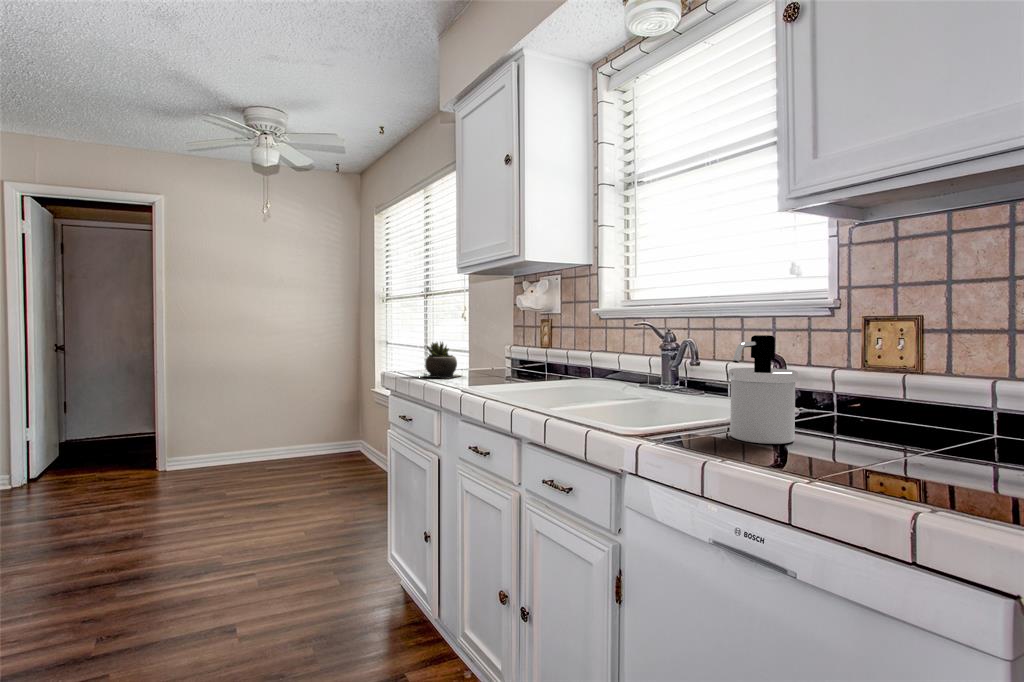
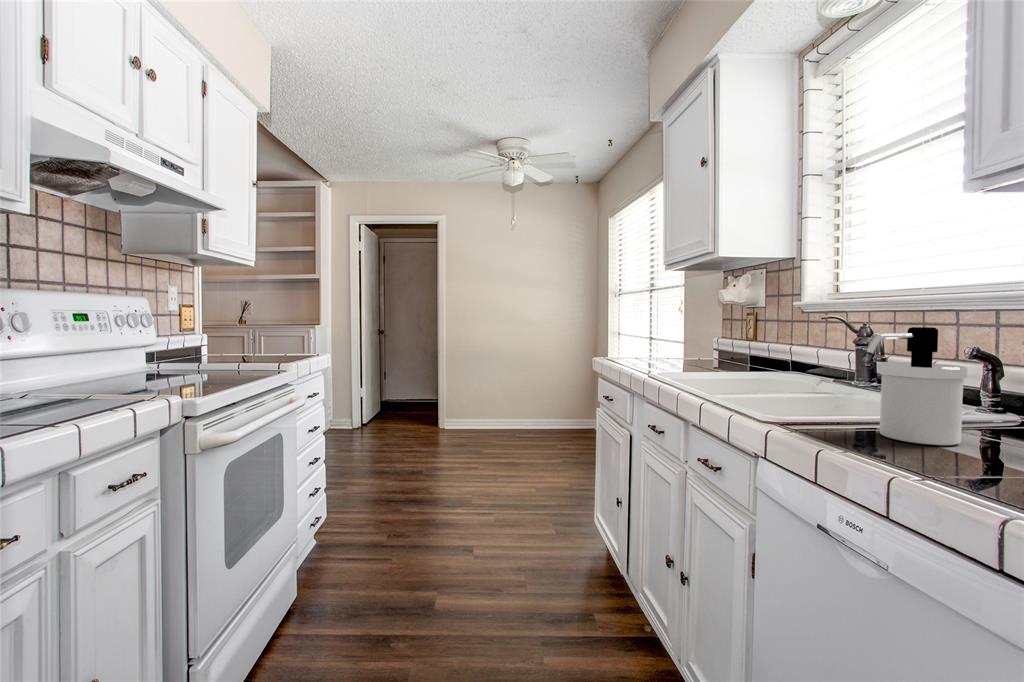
succulent plant: present [423,342,459,379] -> none [624,332,665,366]

